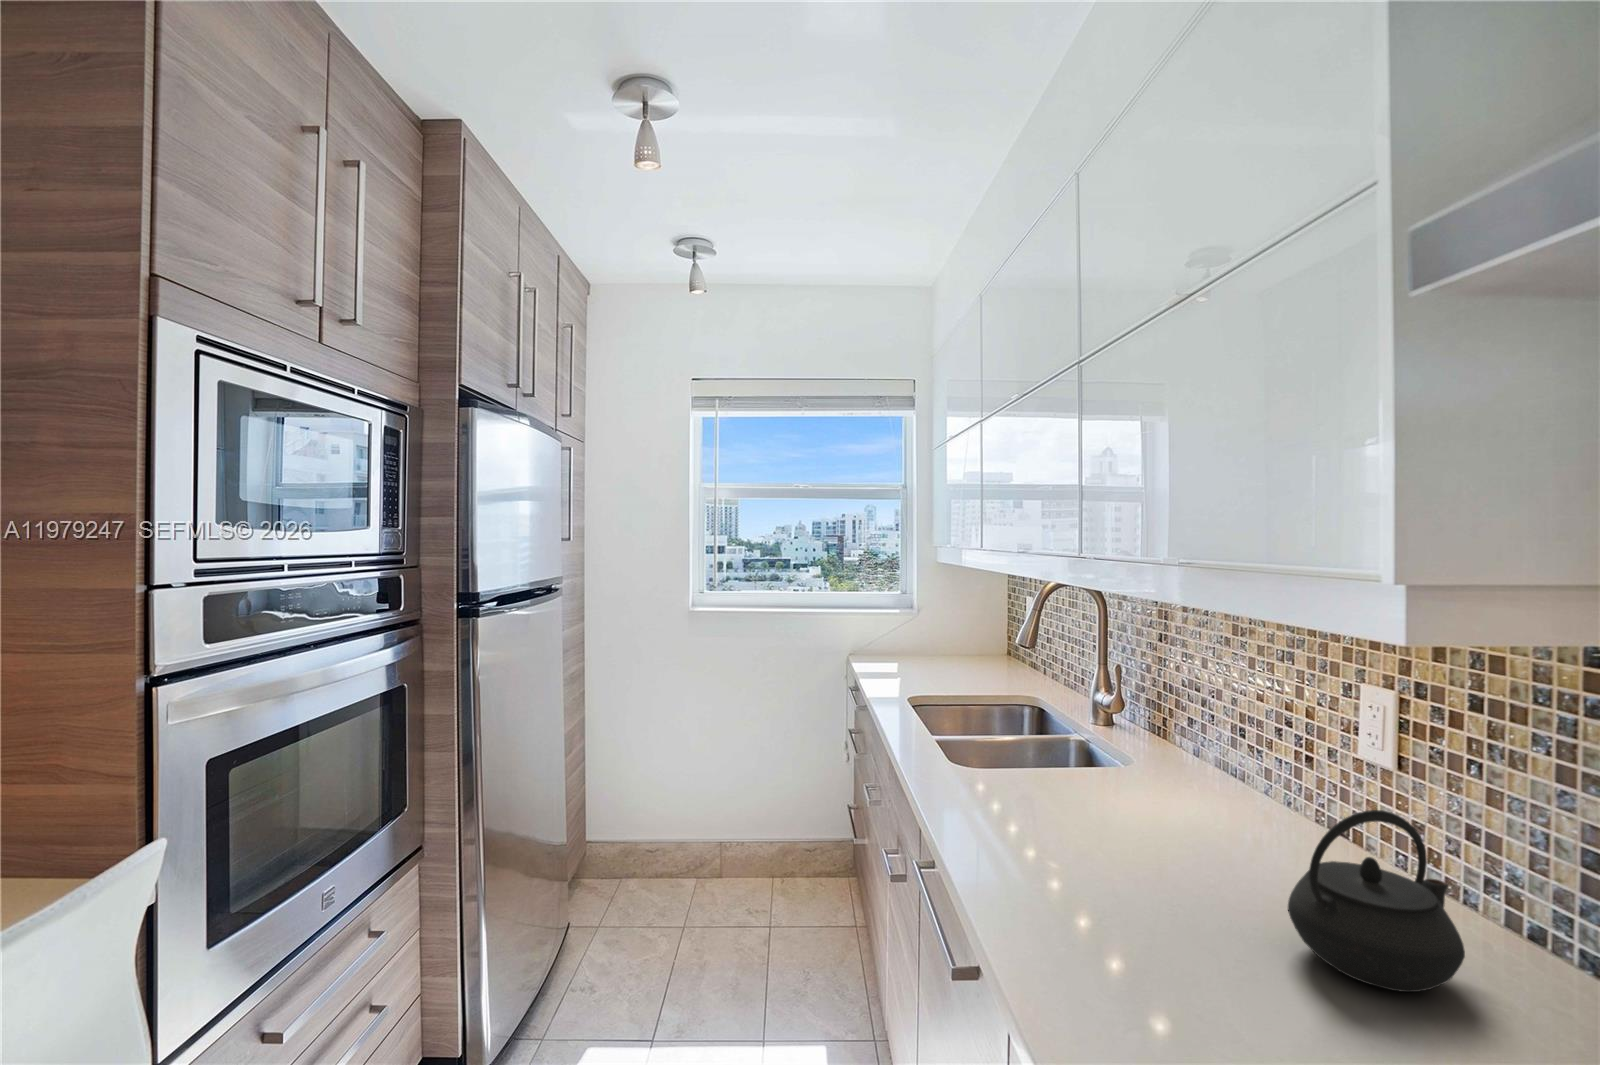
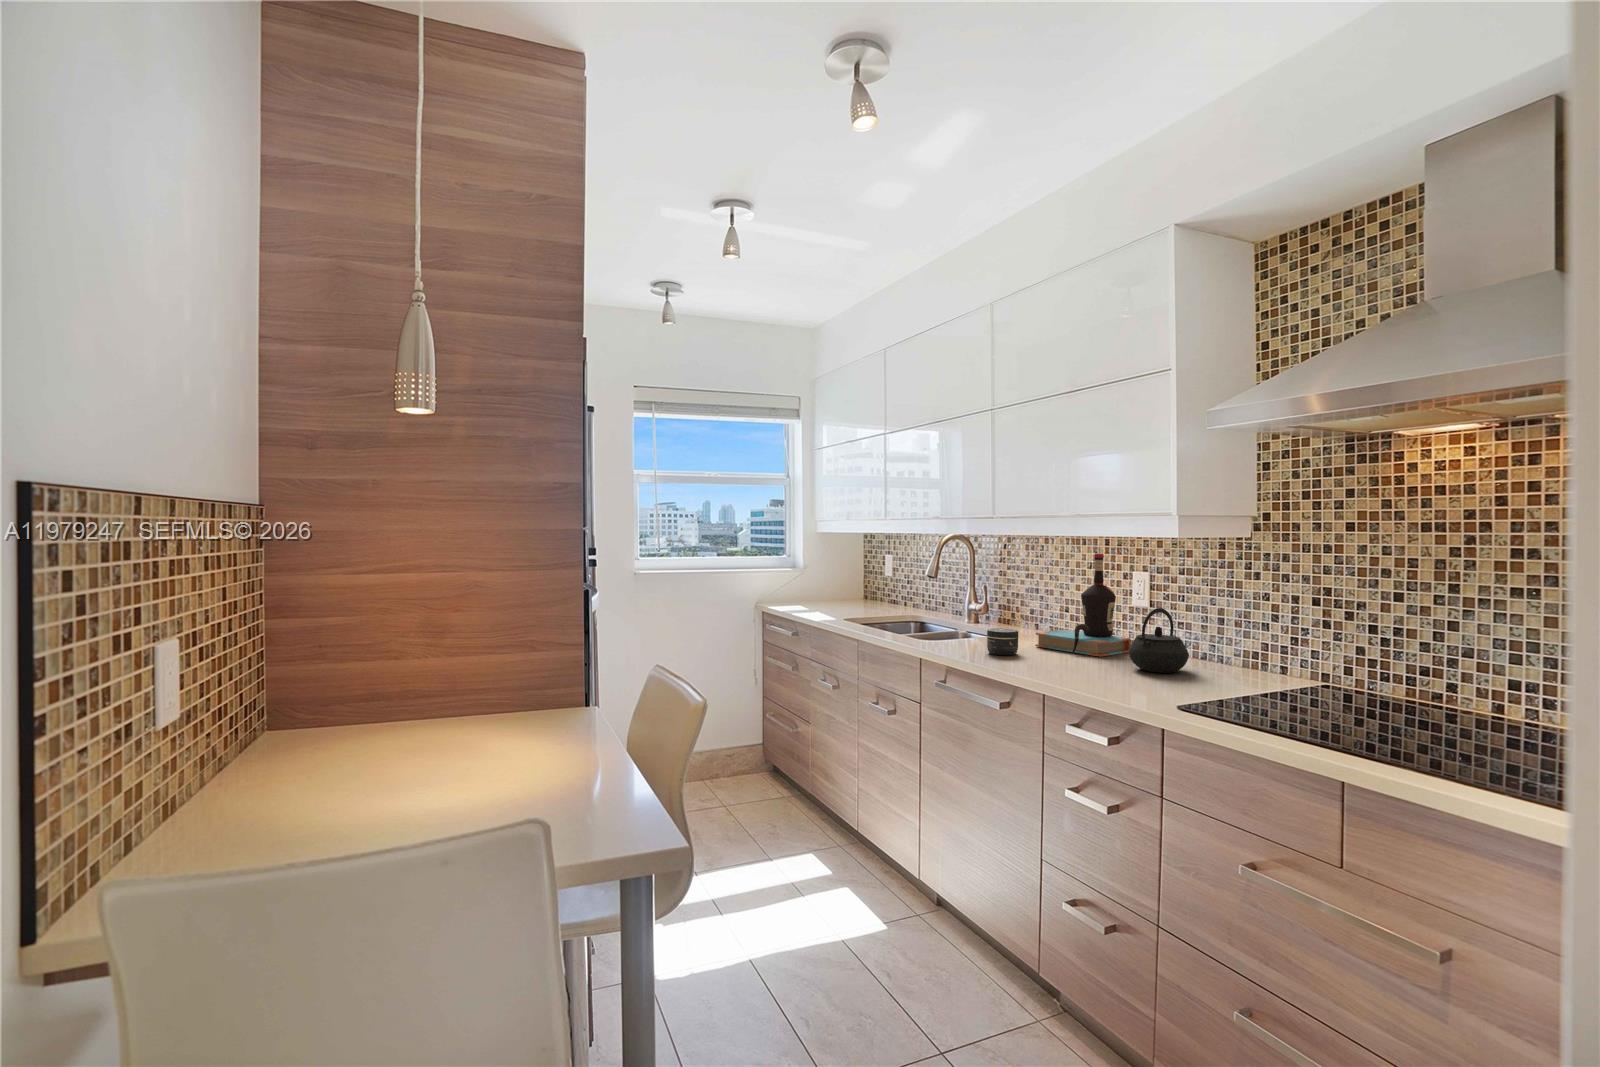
bottle: none [1138,641,1345,873] -> present [1035,554,1130,657]
jar: none [1018,771,1079,834] -> present [987,628,1018,655]

